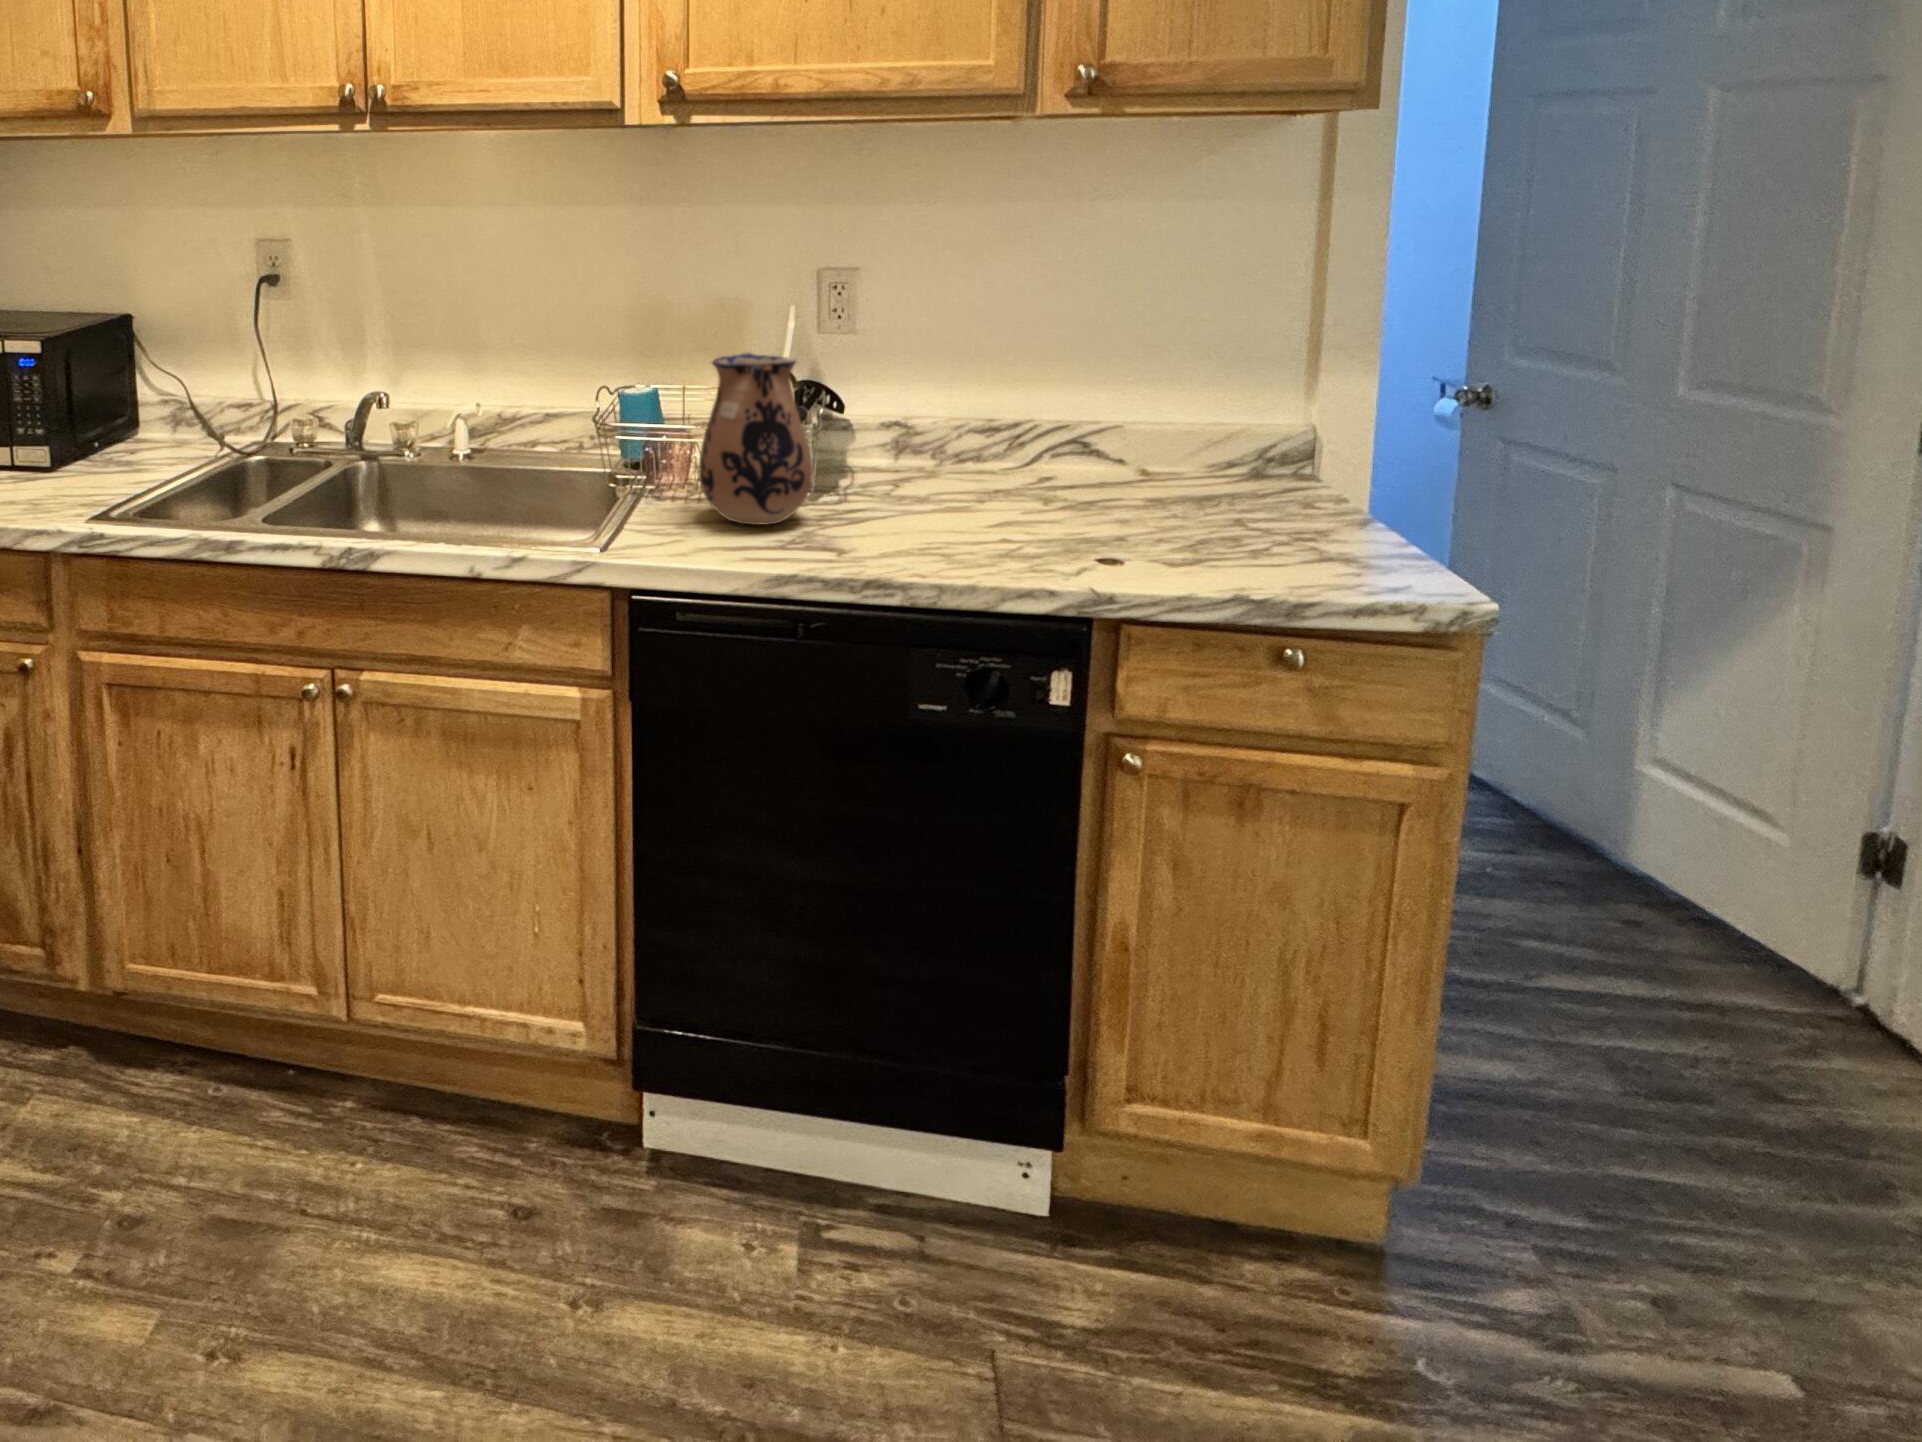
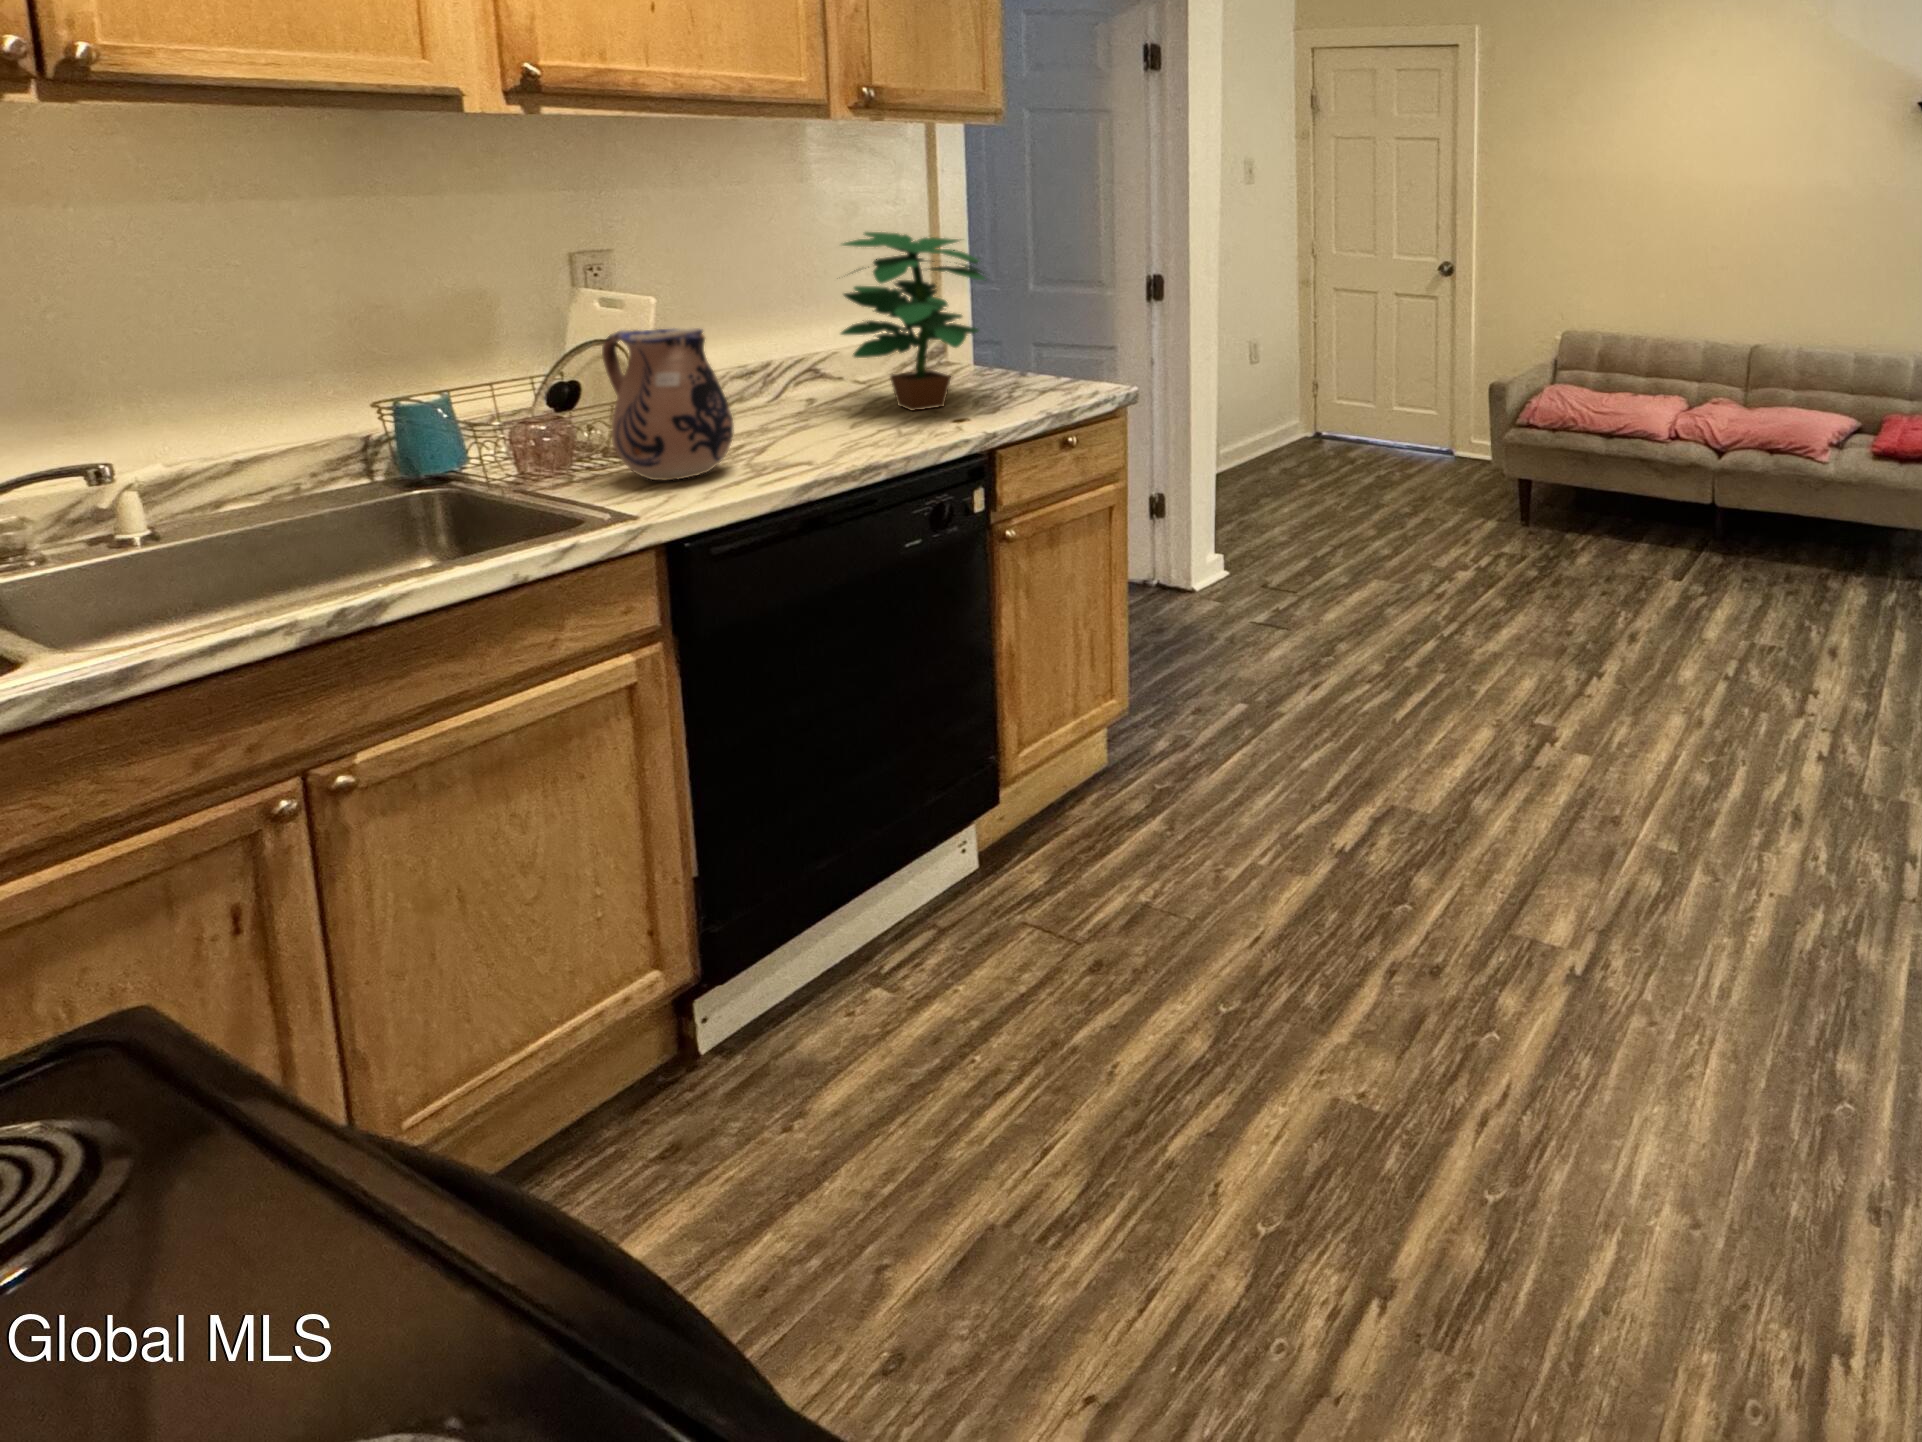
potted plant: none [1040,268,1272,529] -> present [841,232,985,411]

